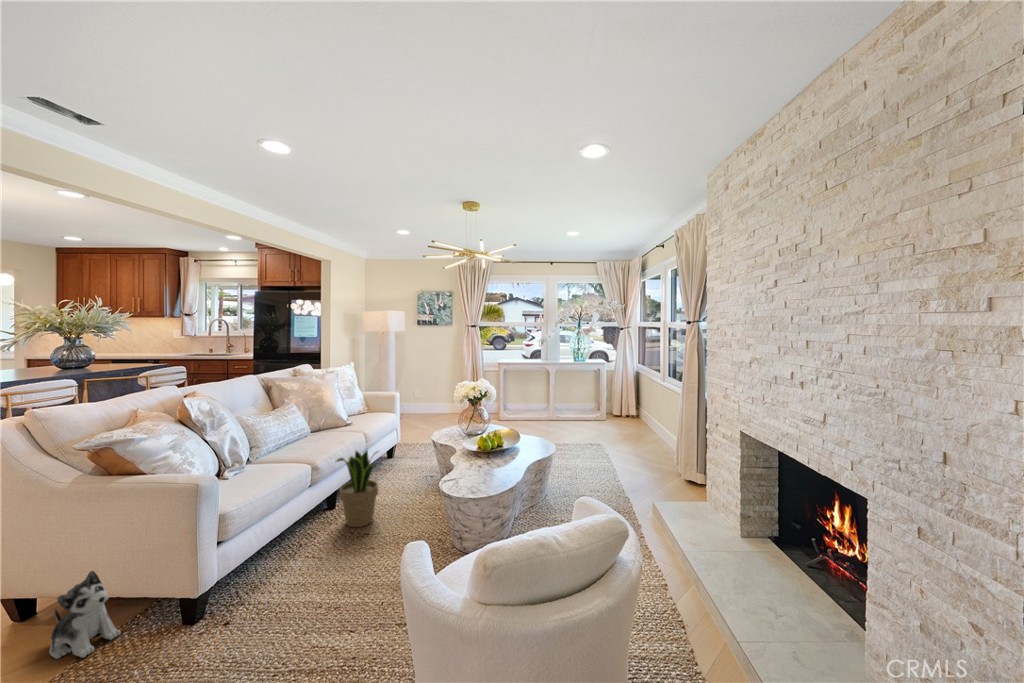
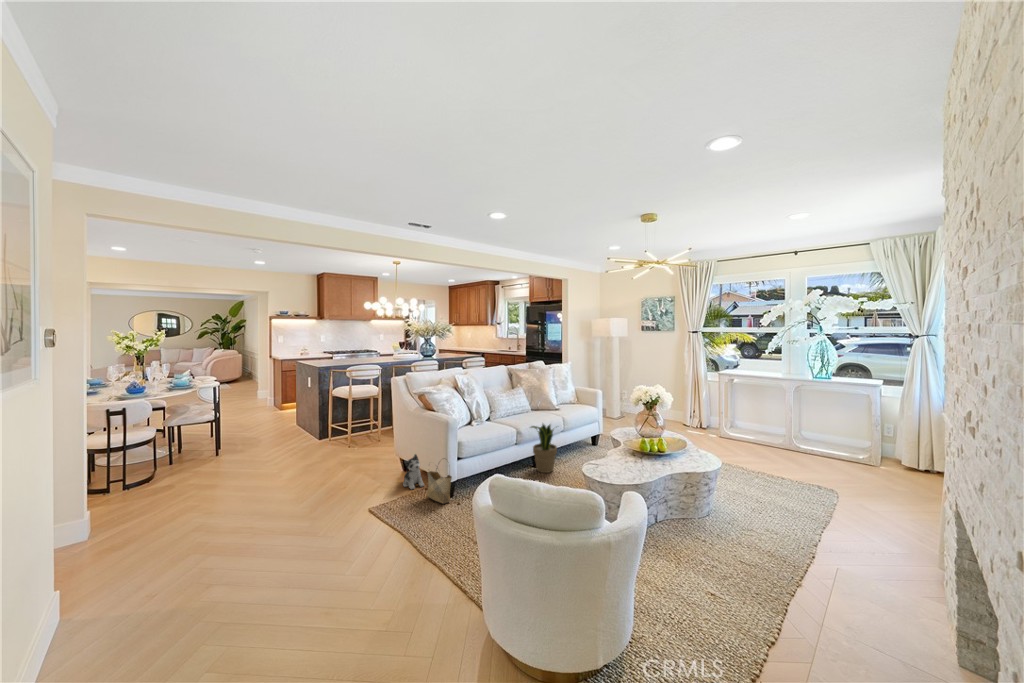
woven basket: none [142,558,216,658] -> present [427,468,452,503]

